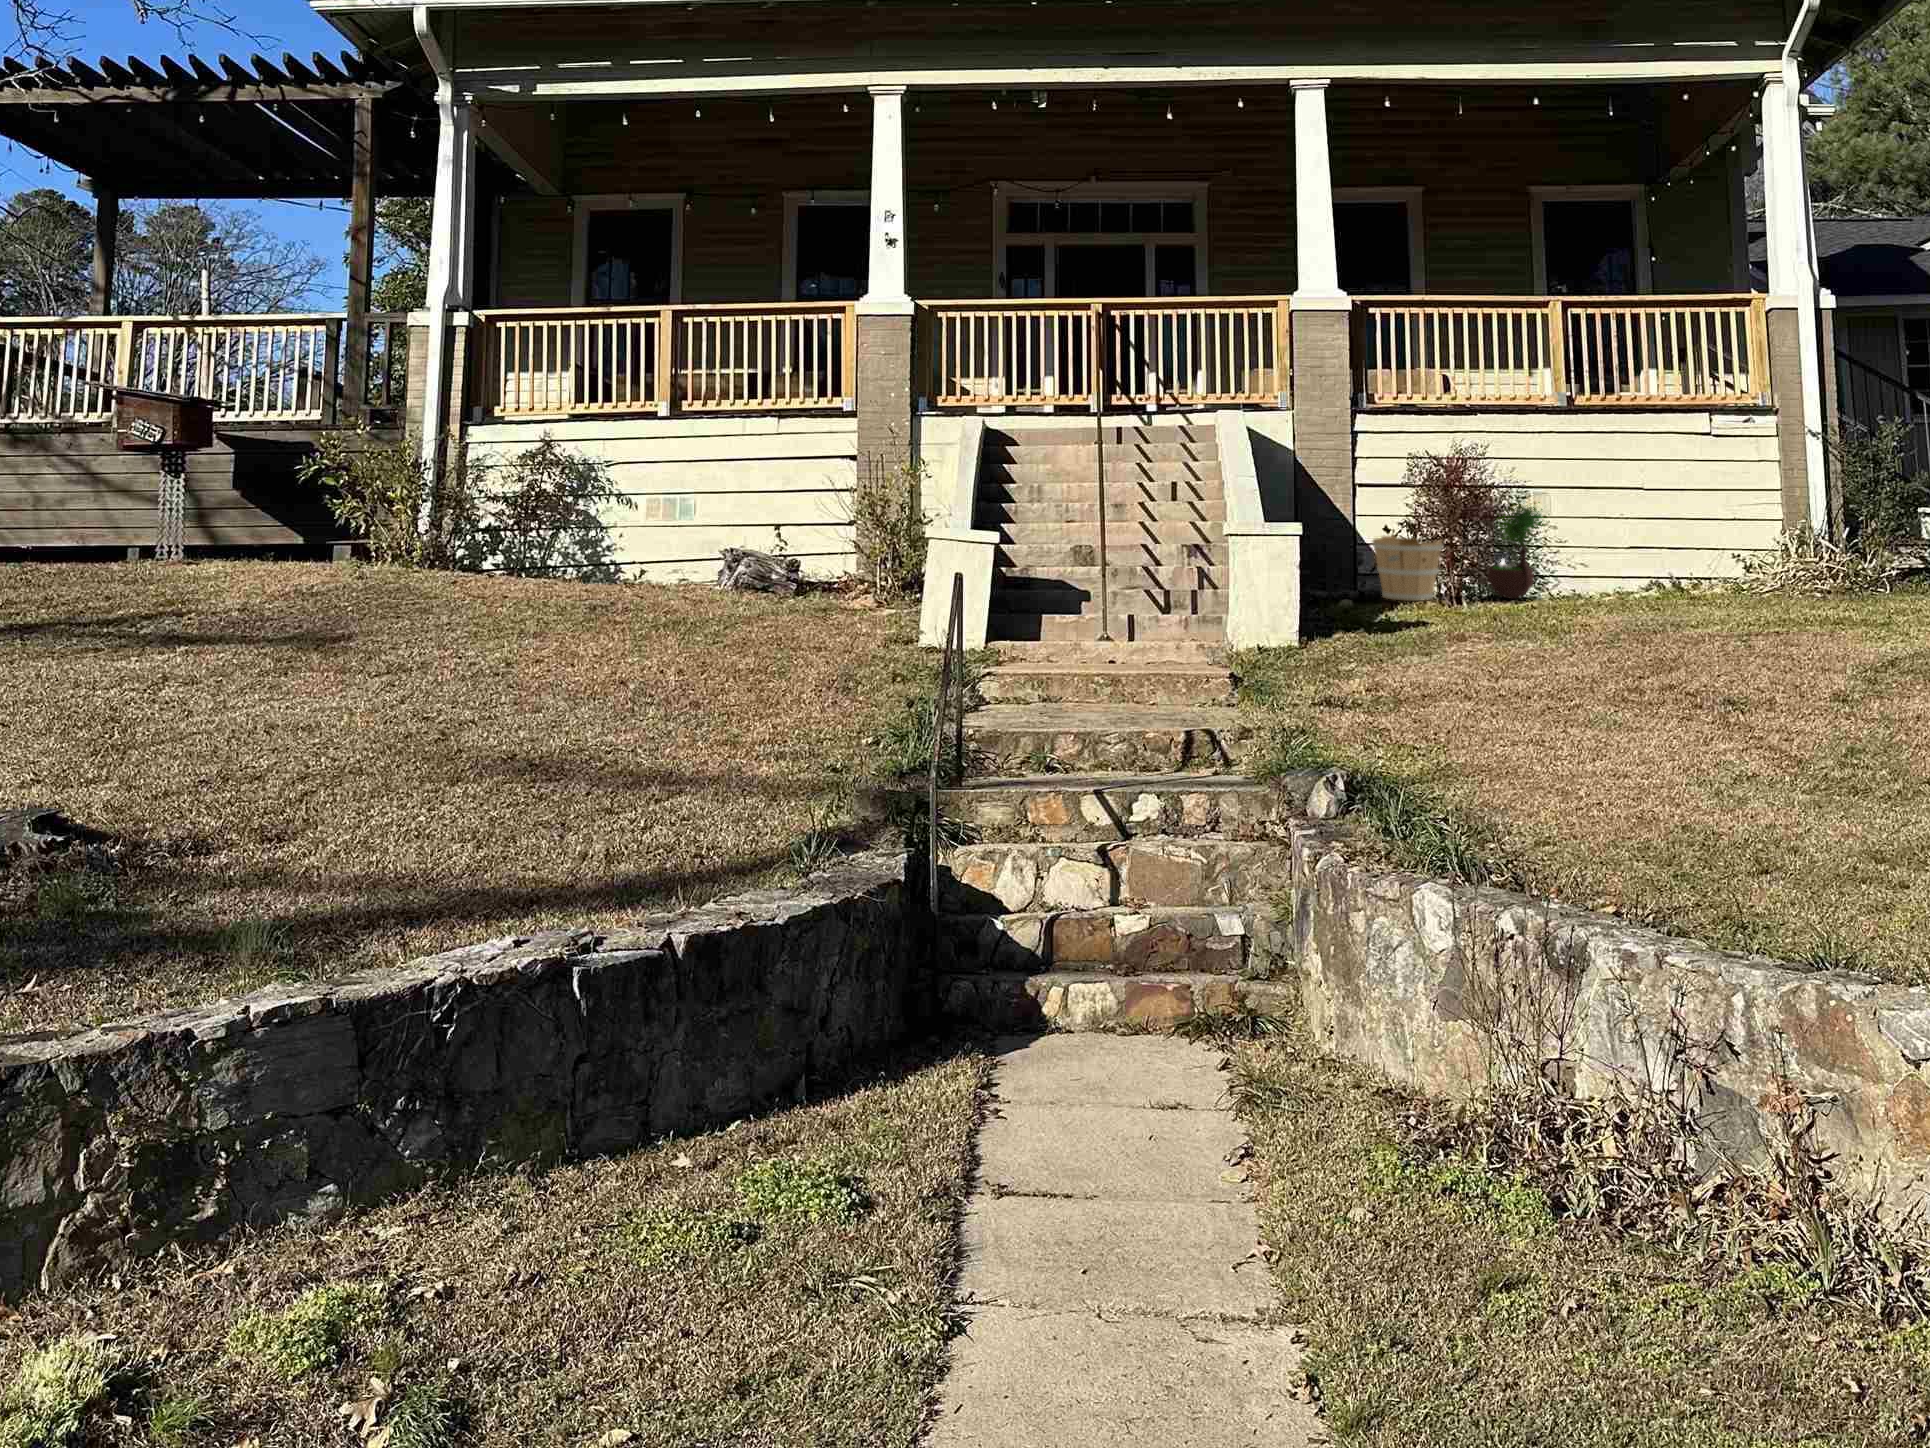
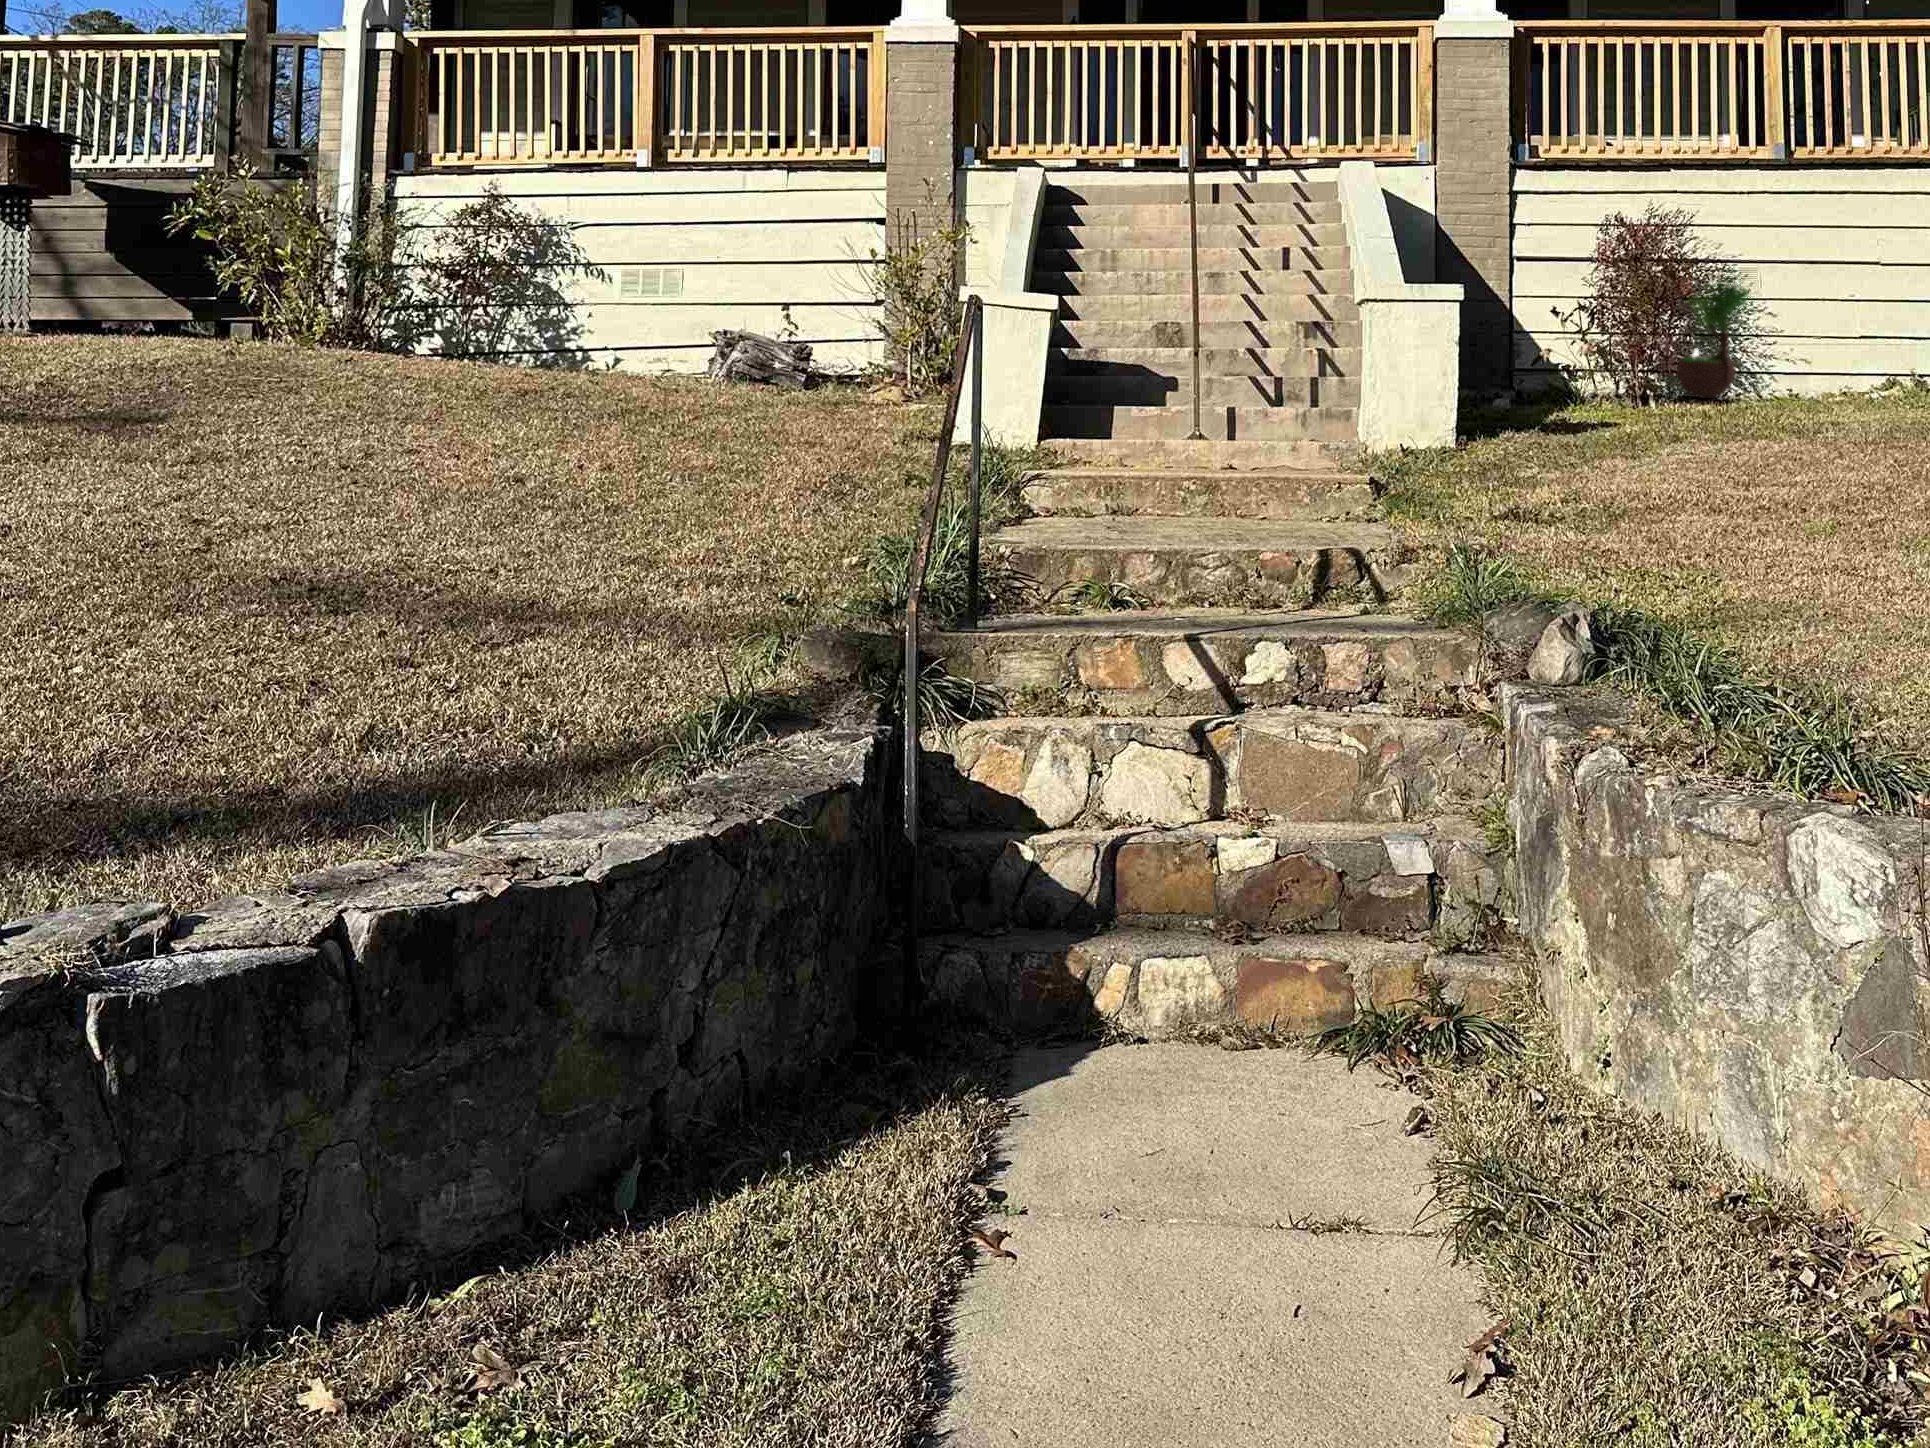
wooden bucket: present [1373,536,1443,601] -> none [1532,319,1624,399]

